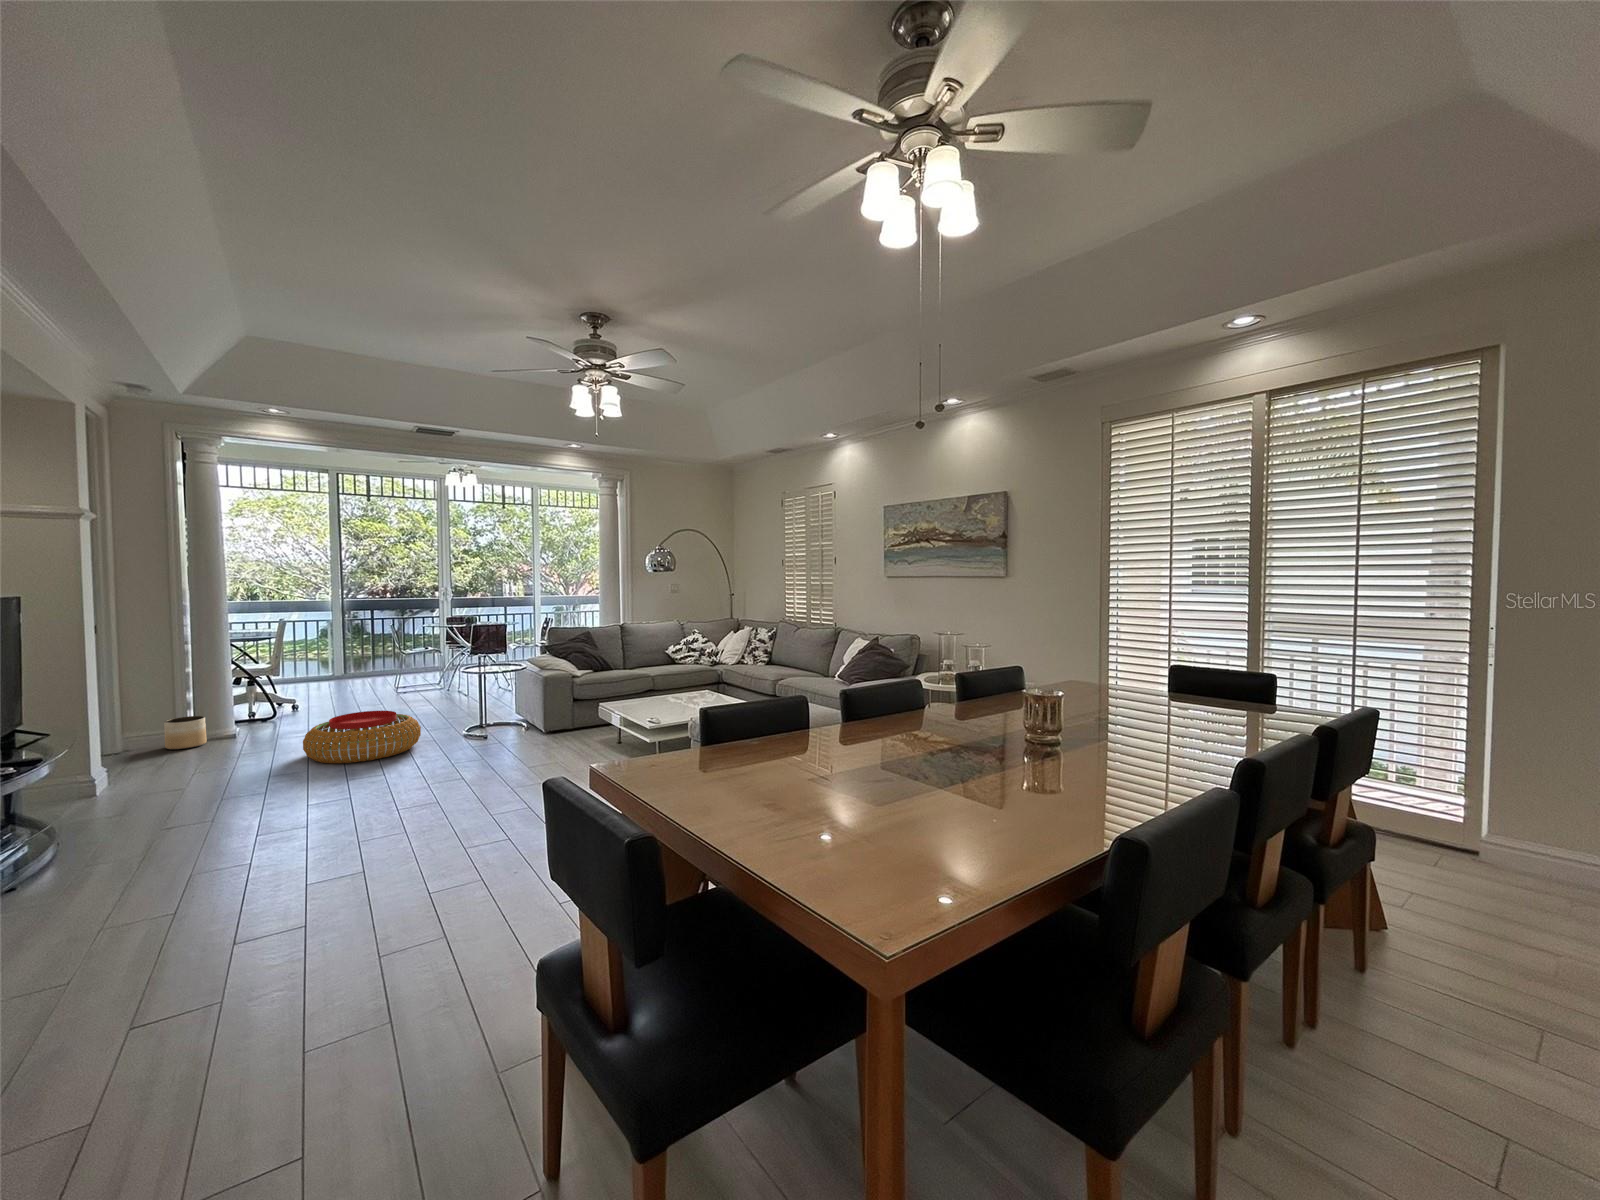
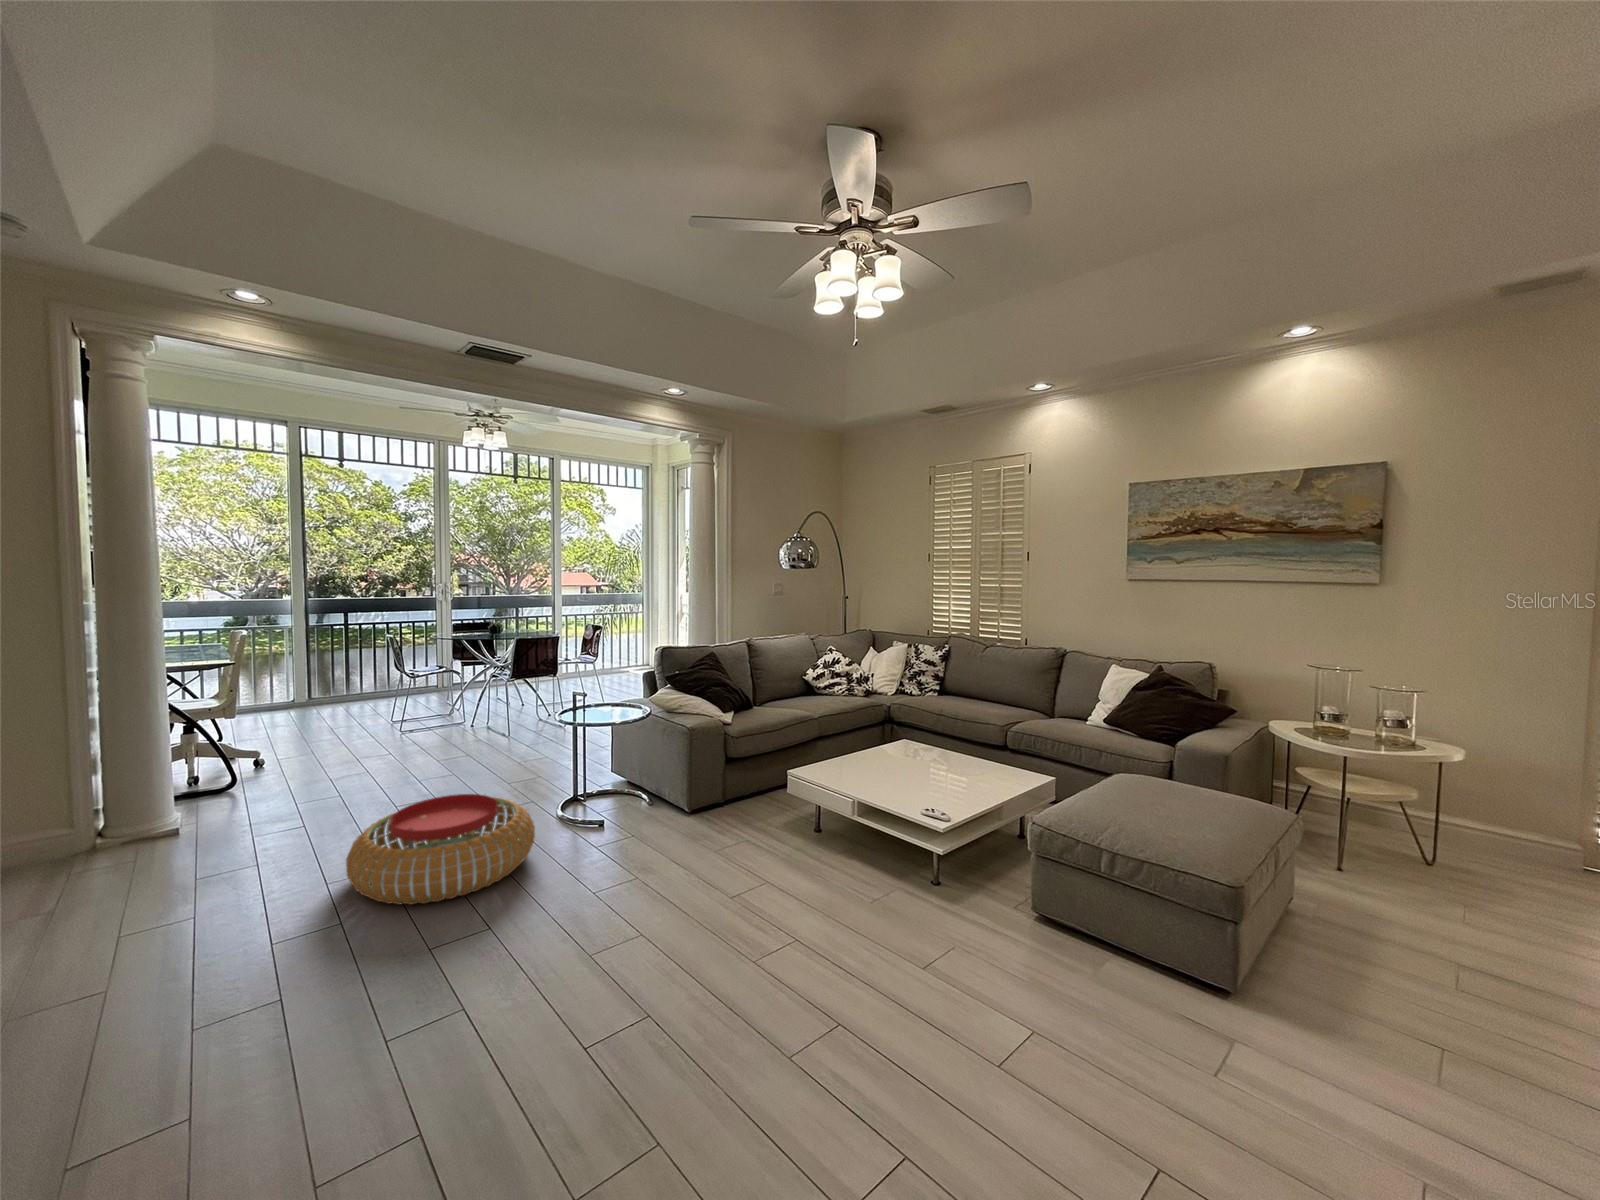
planter: present [164,716,207,750] -> none [58,817,140,886]

